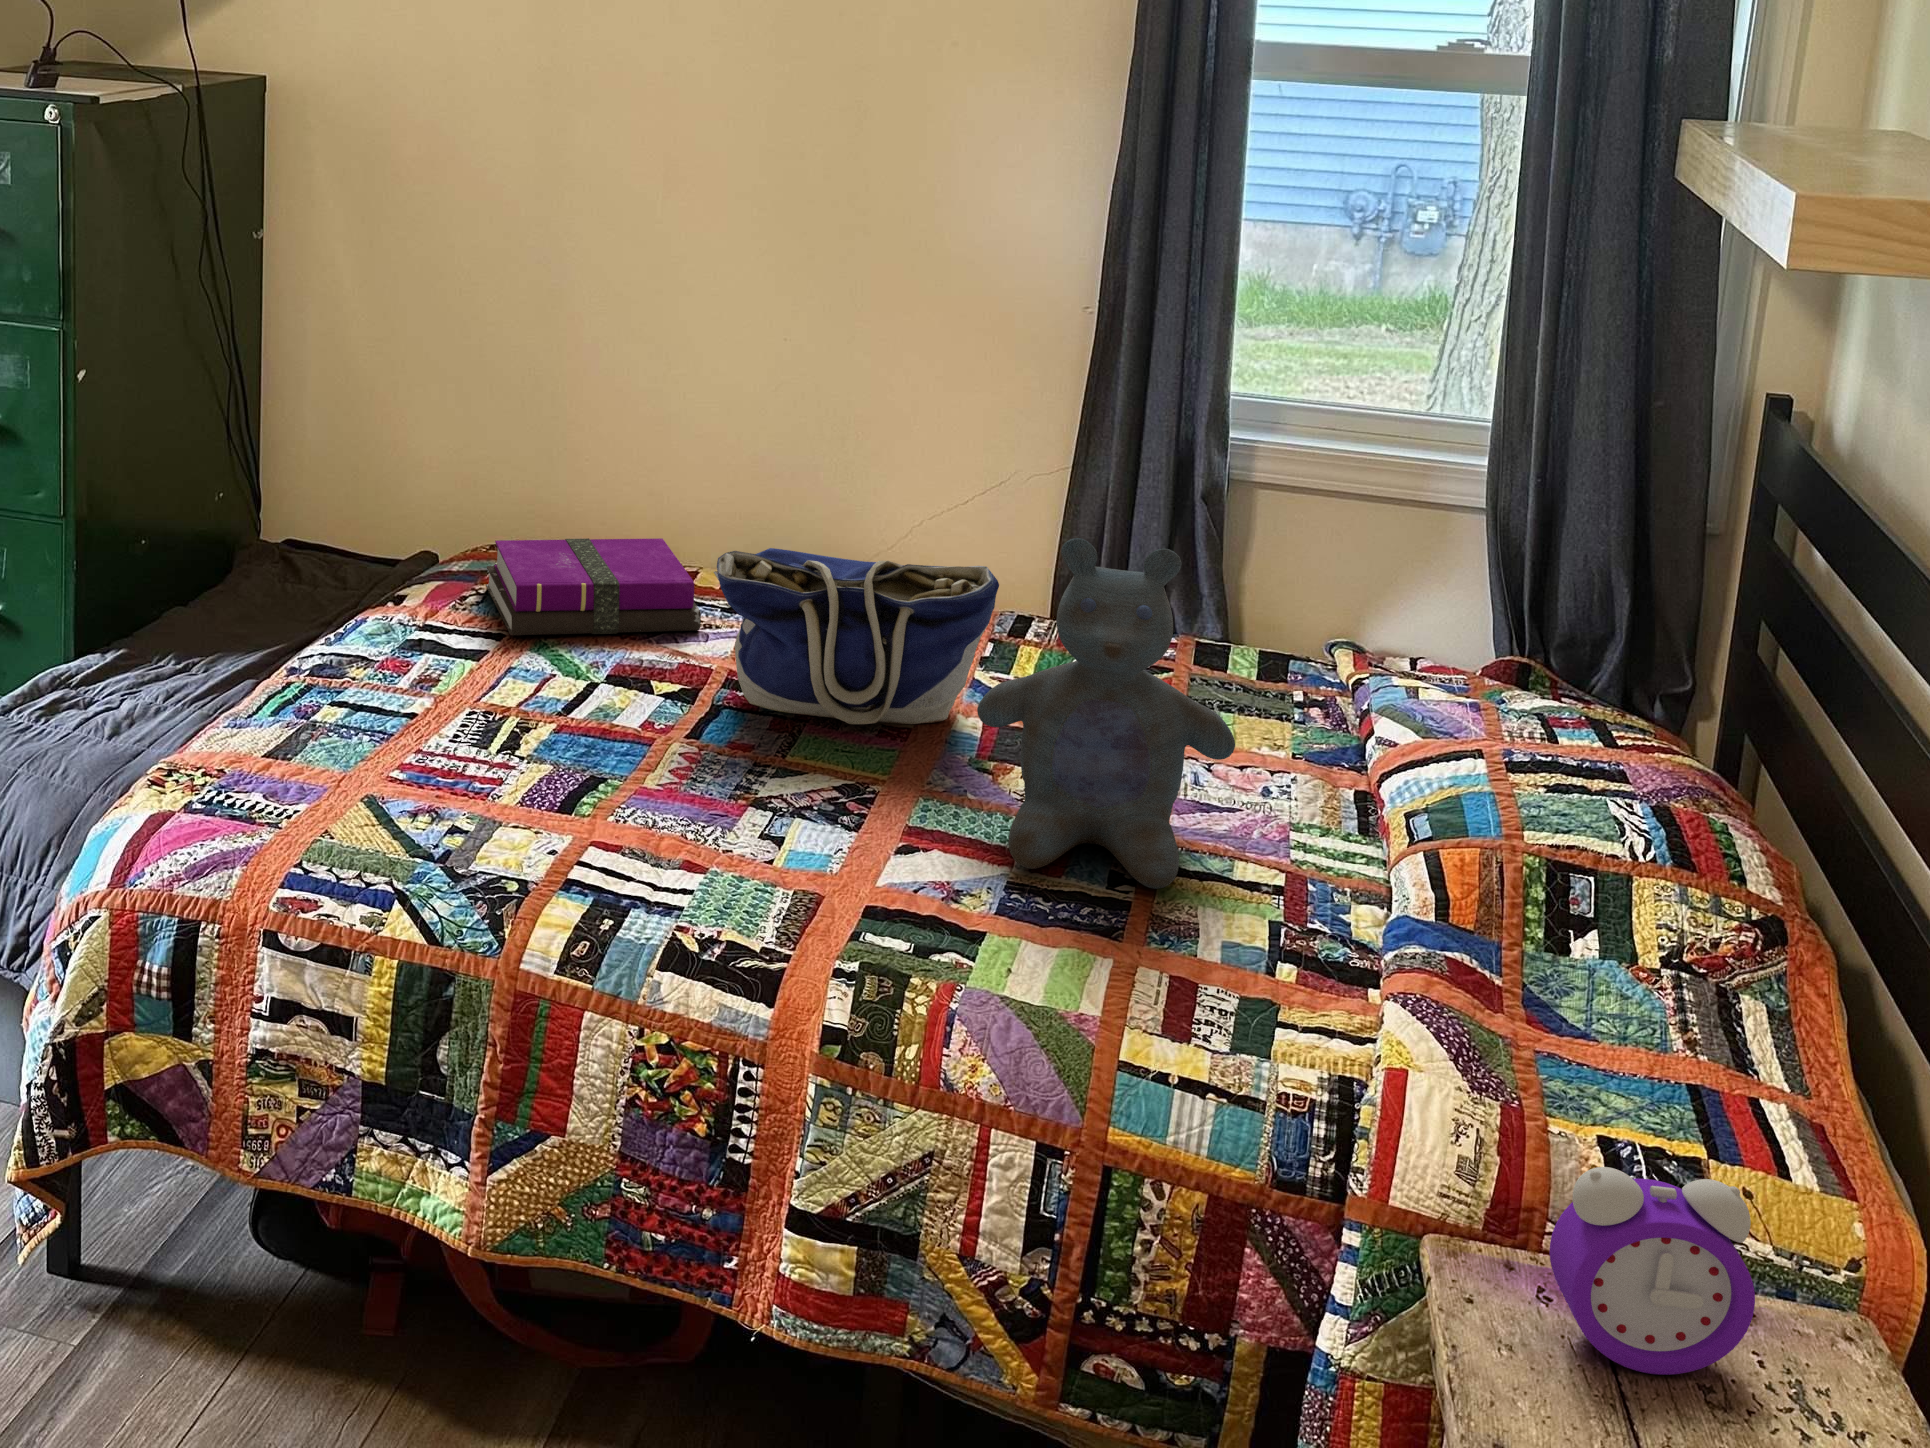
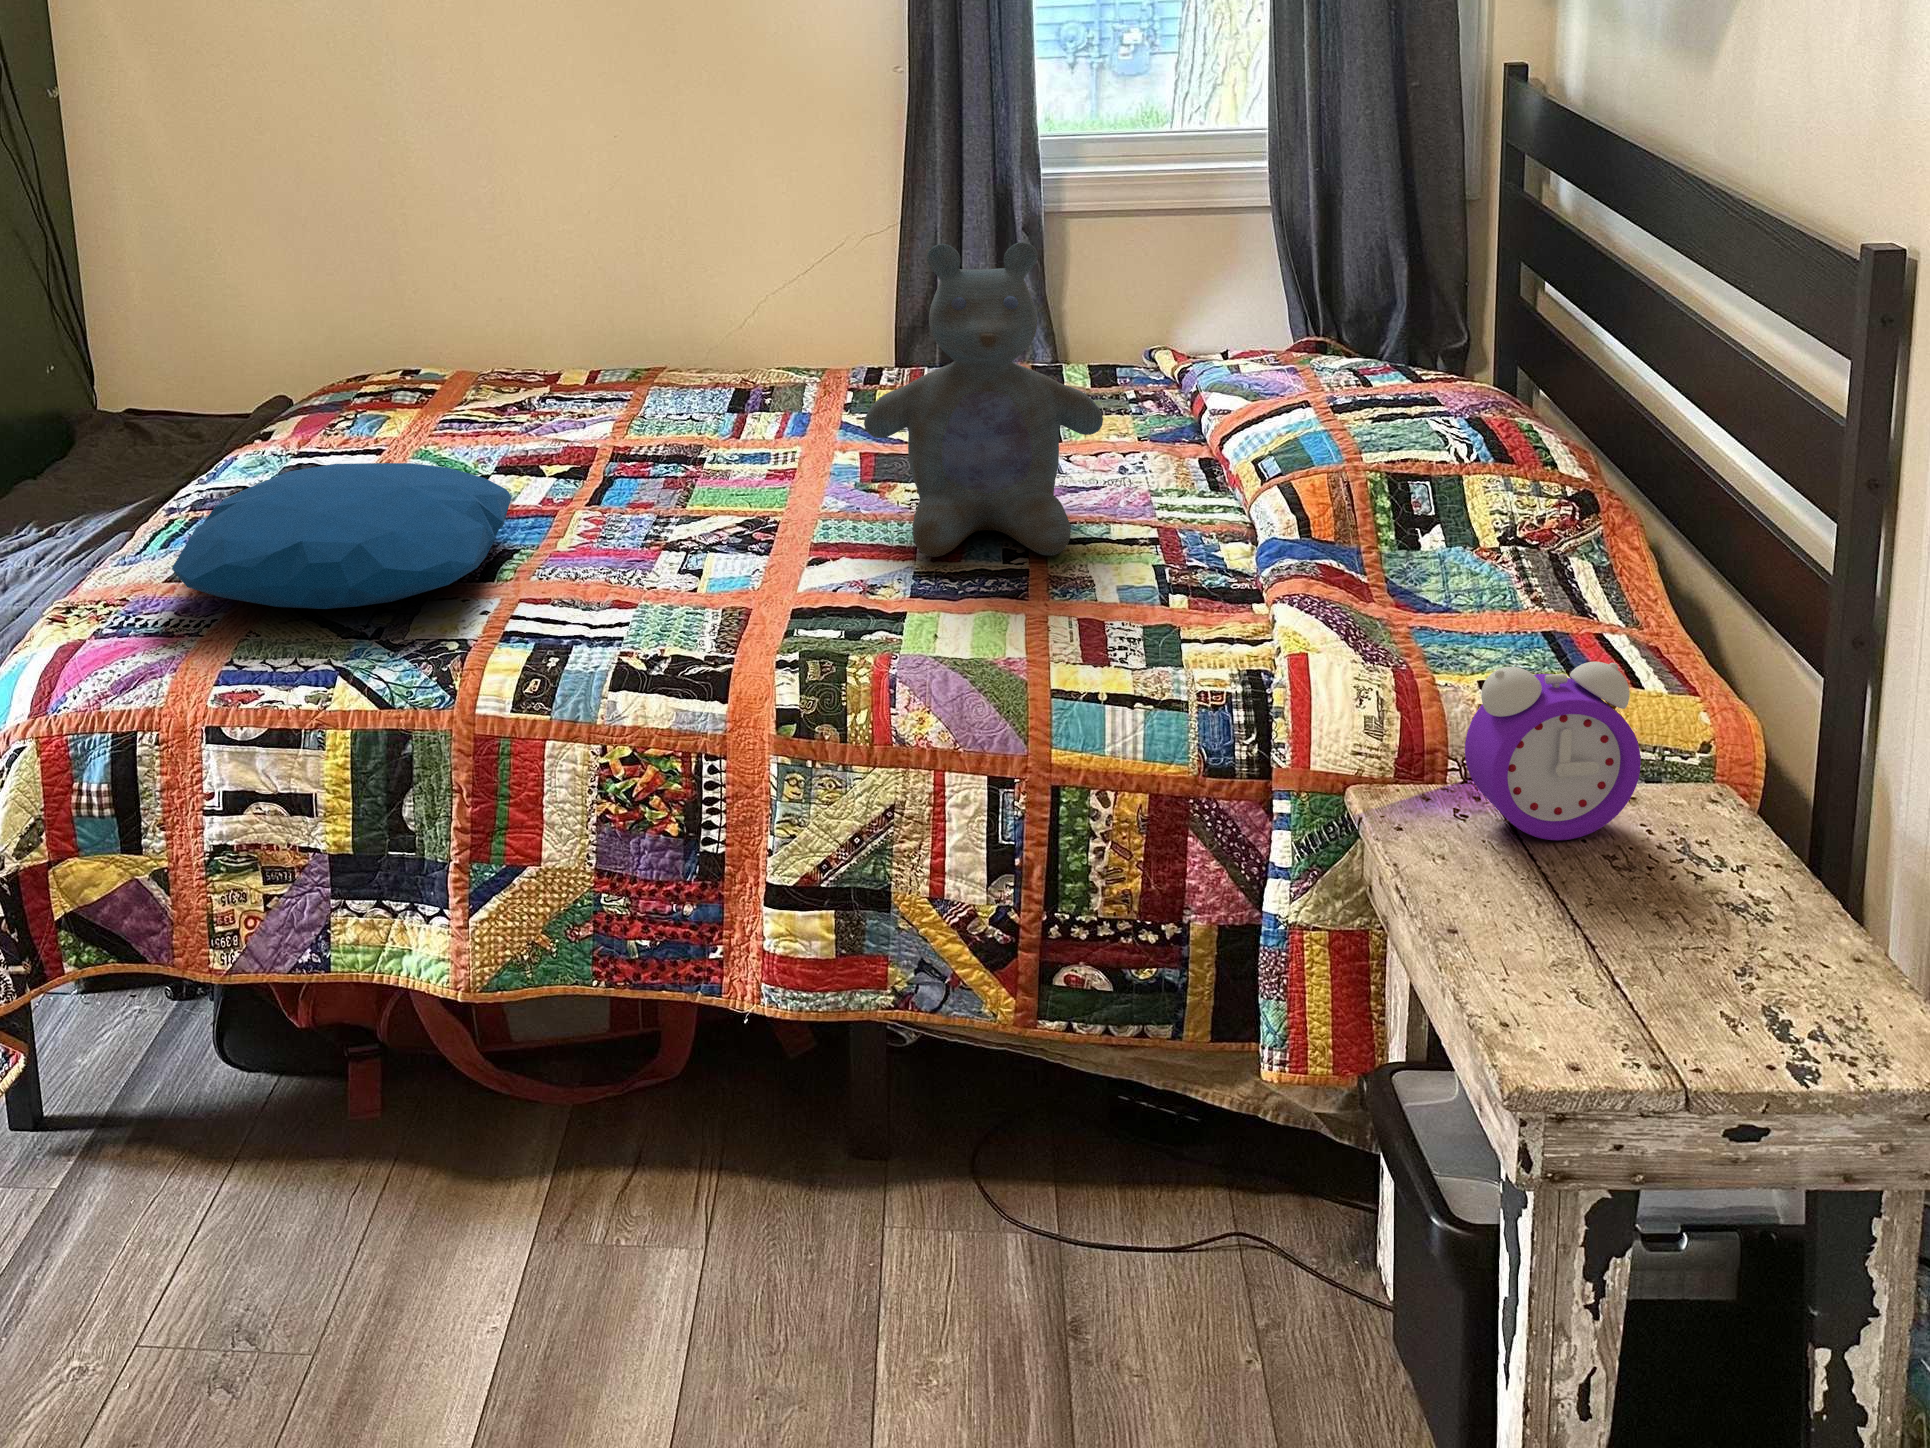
notebook: present [486,538,701,635] -> none [347,342,571,446]
tote bag: present [714,548,999,724] -> none [588,300,863,471]
pillow: none [263,663,610,826] -> present [172,463,512,609]

